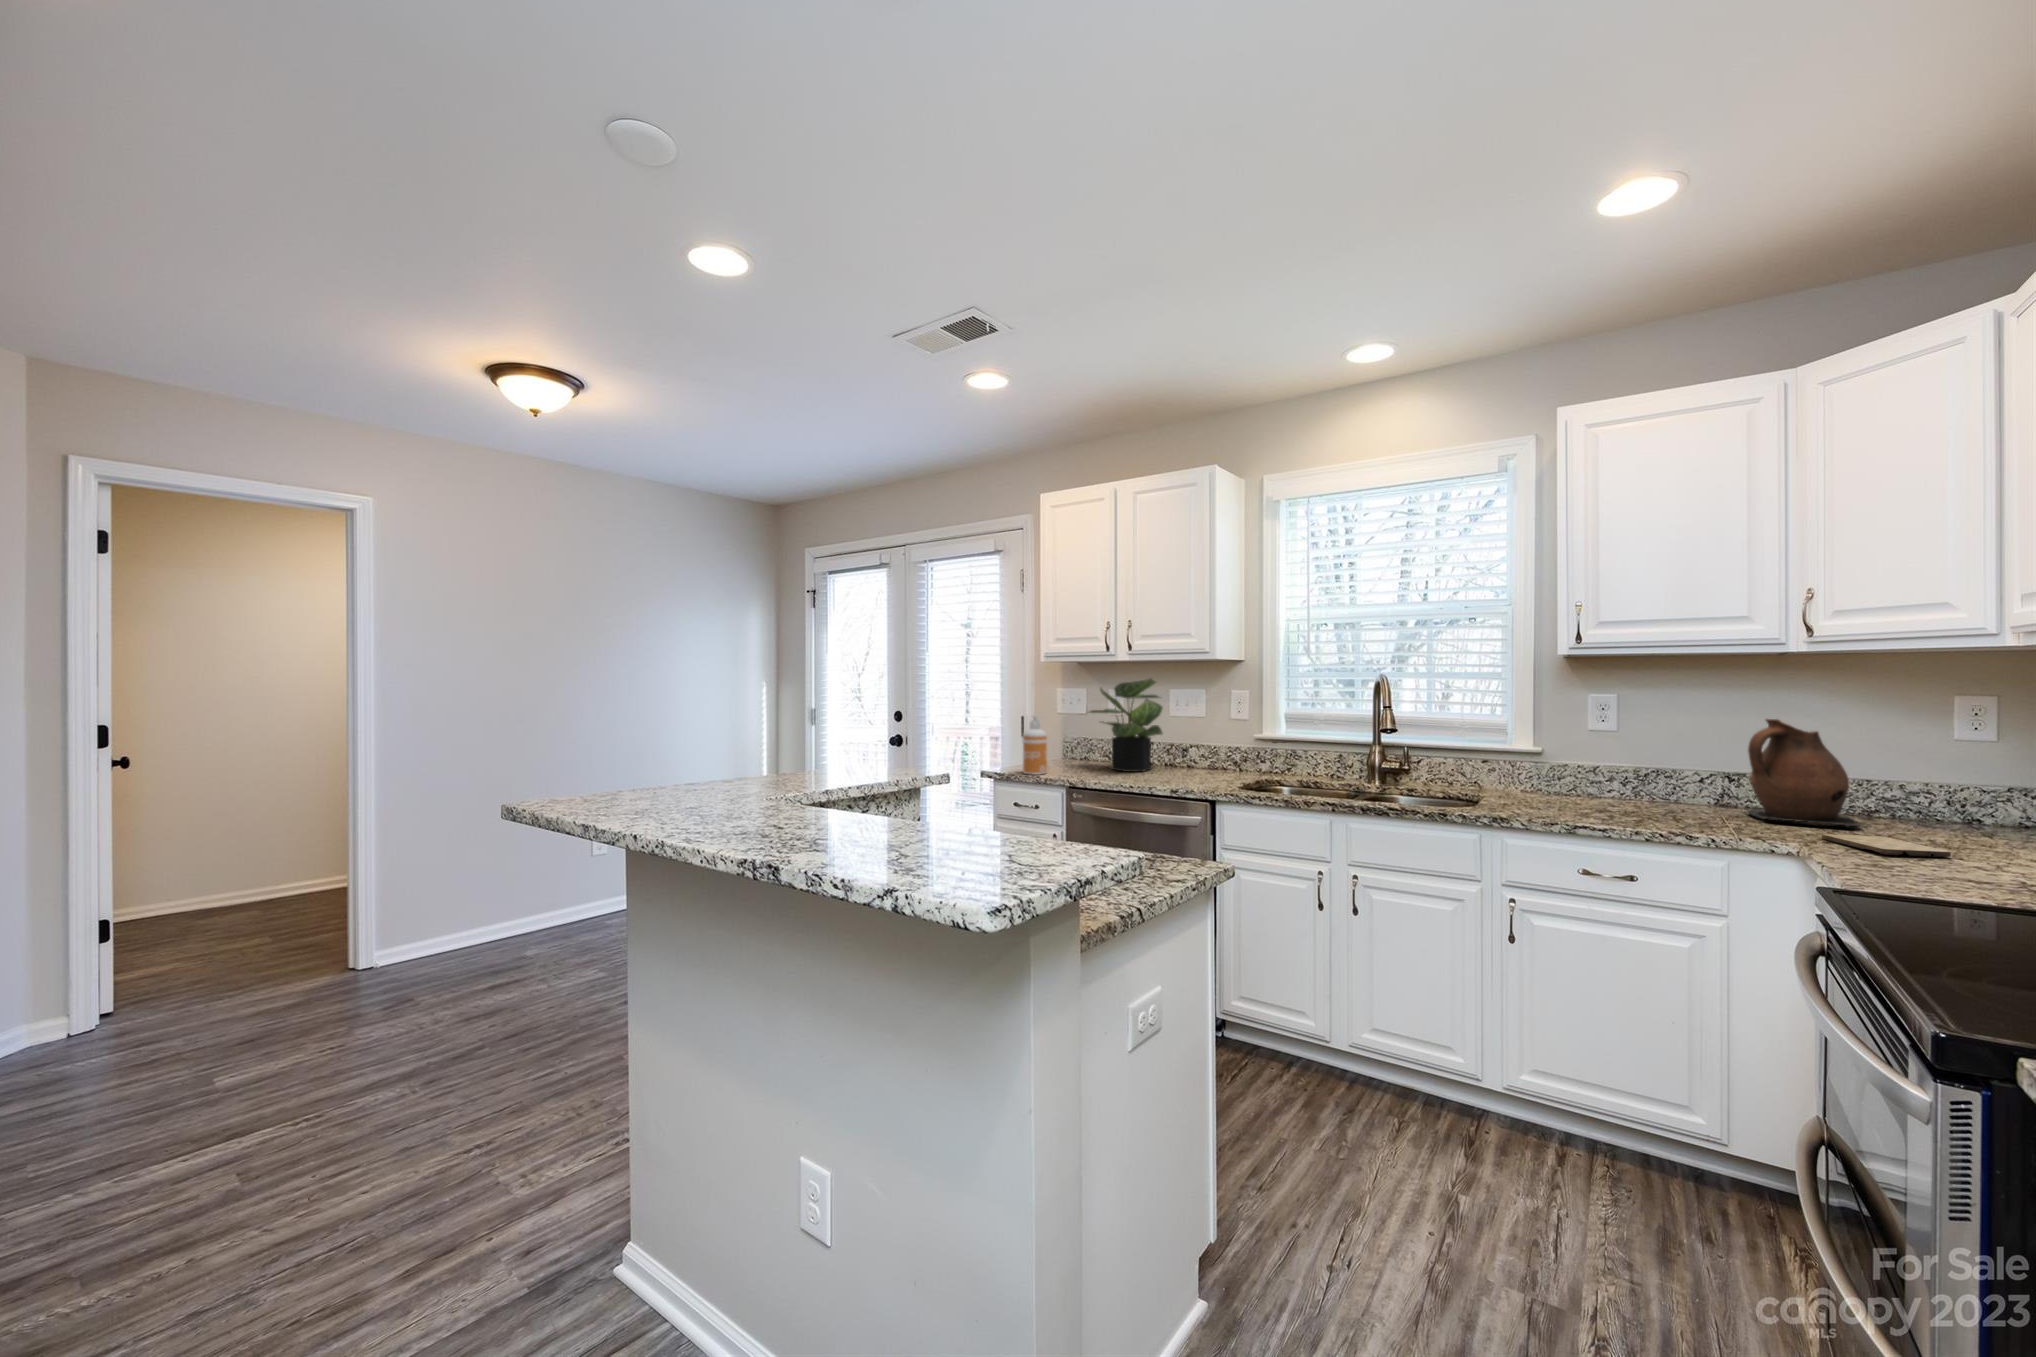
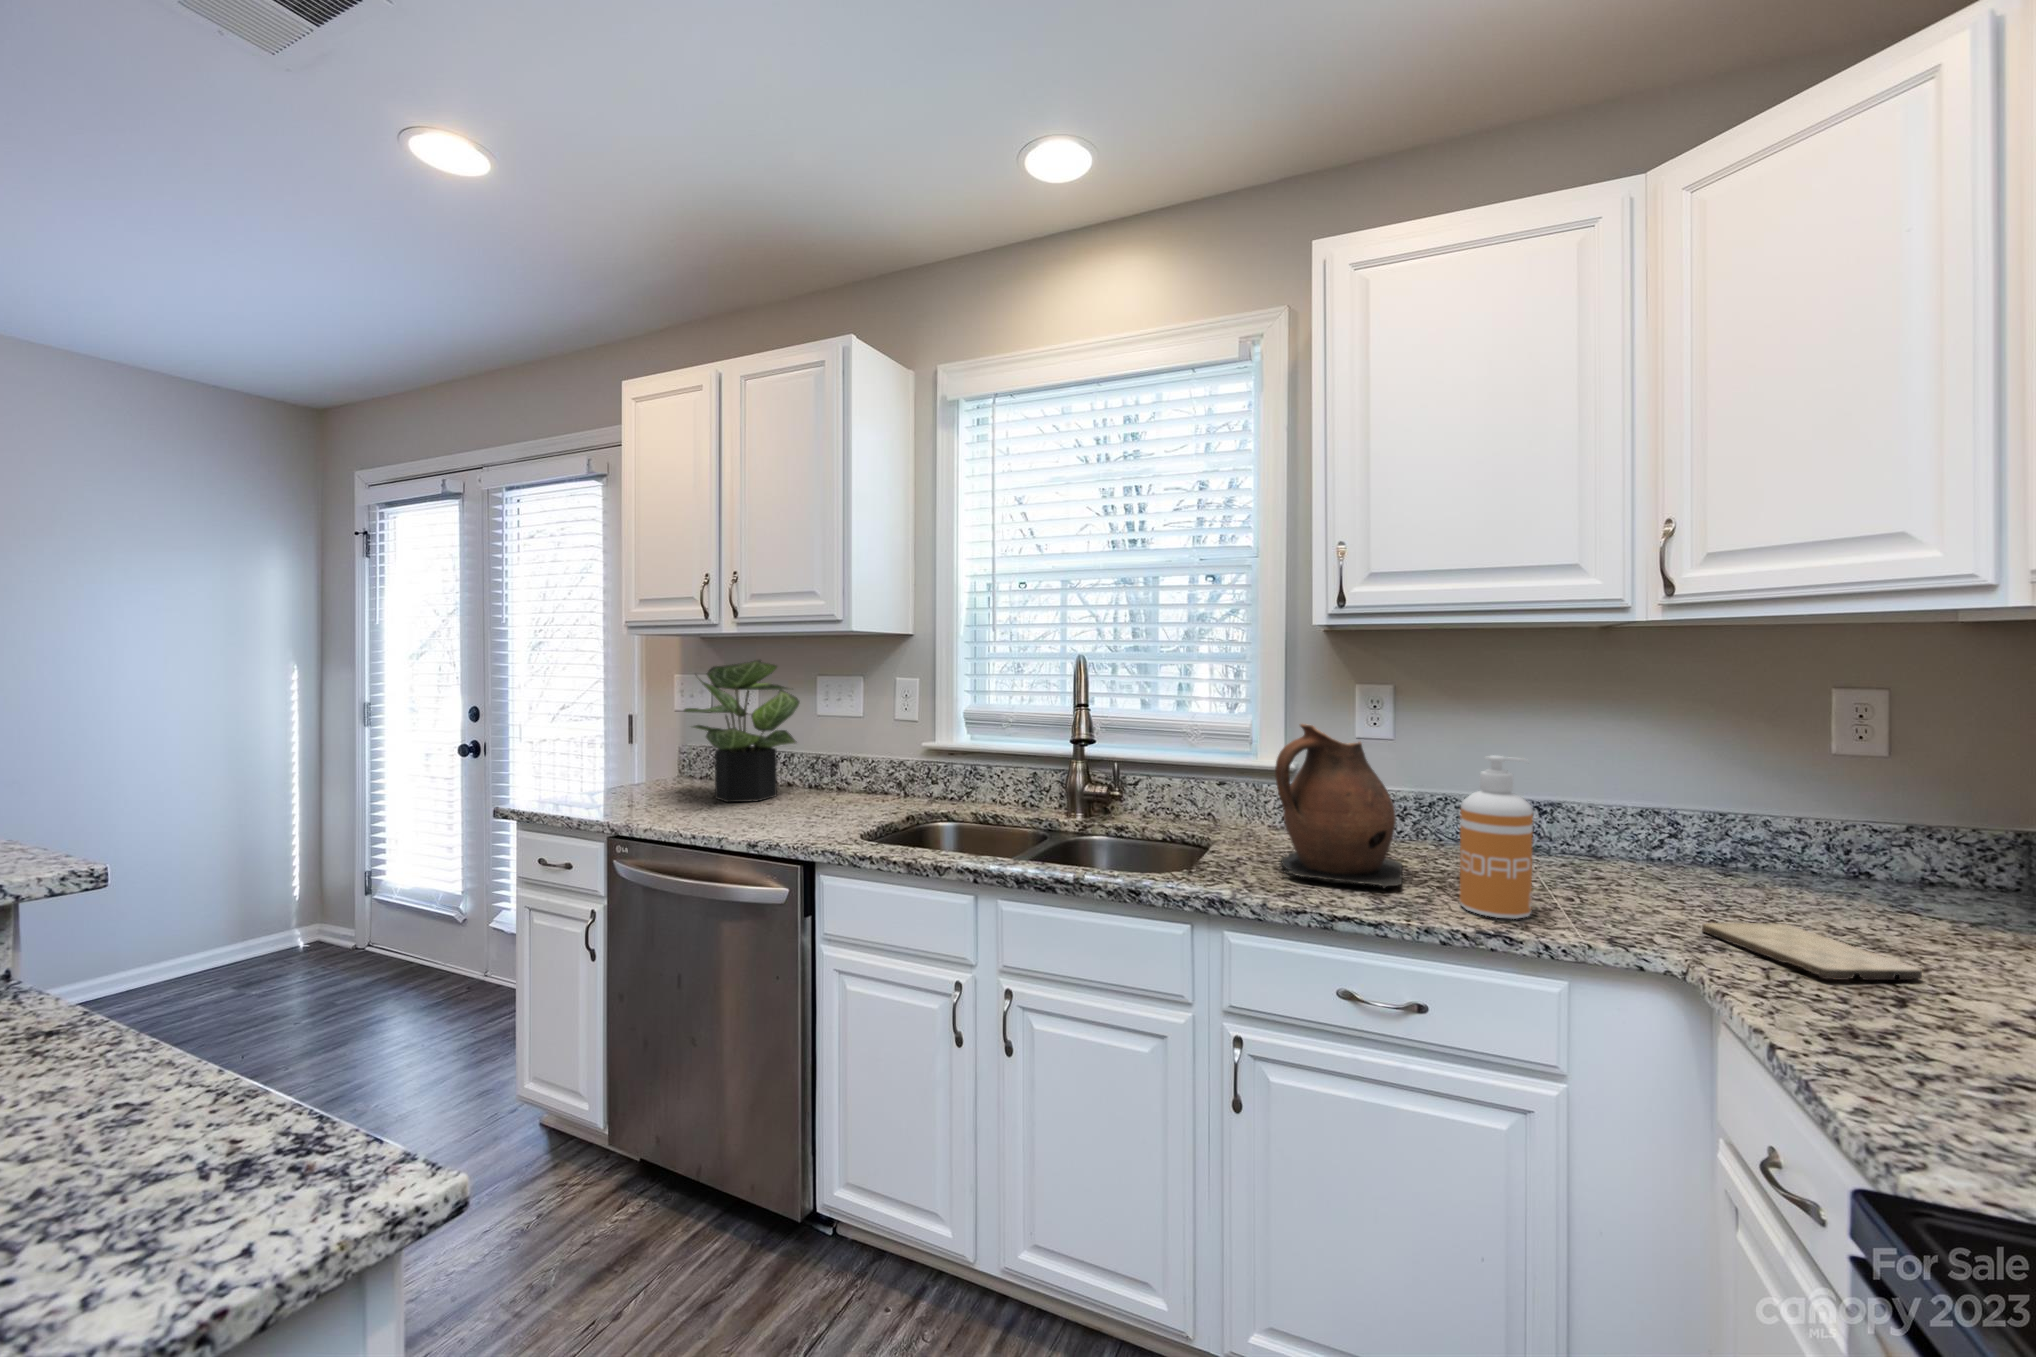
soap dispenser: present [1023,715,1047,775] -> present [1459,756,1533,919]
ceramic pitcher: present [1748,719,1859,827] -> present [1275,724,1402,888]

